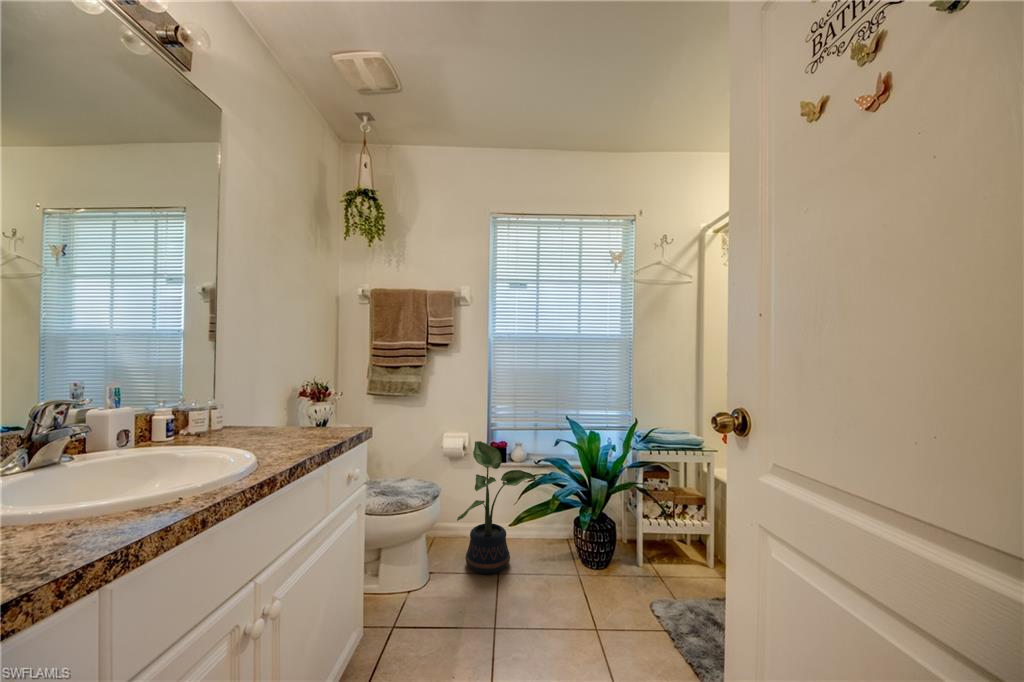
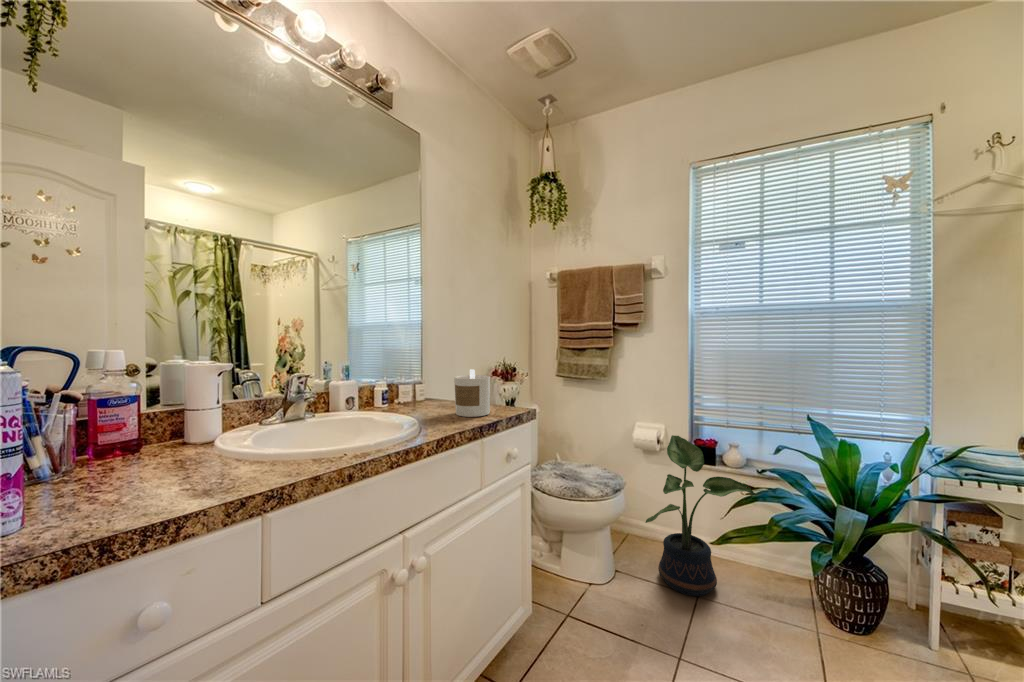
candle: none [285,391,328,442] -> present [454,370,490,417]

